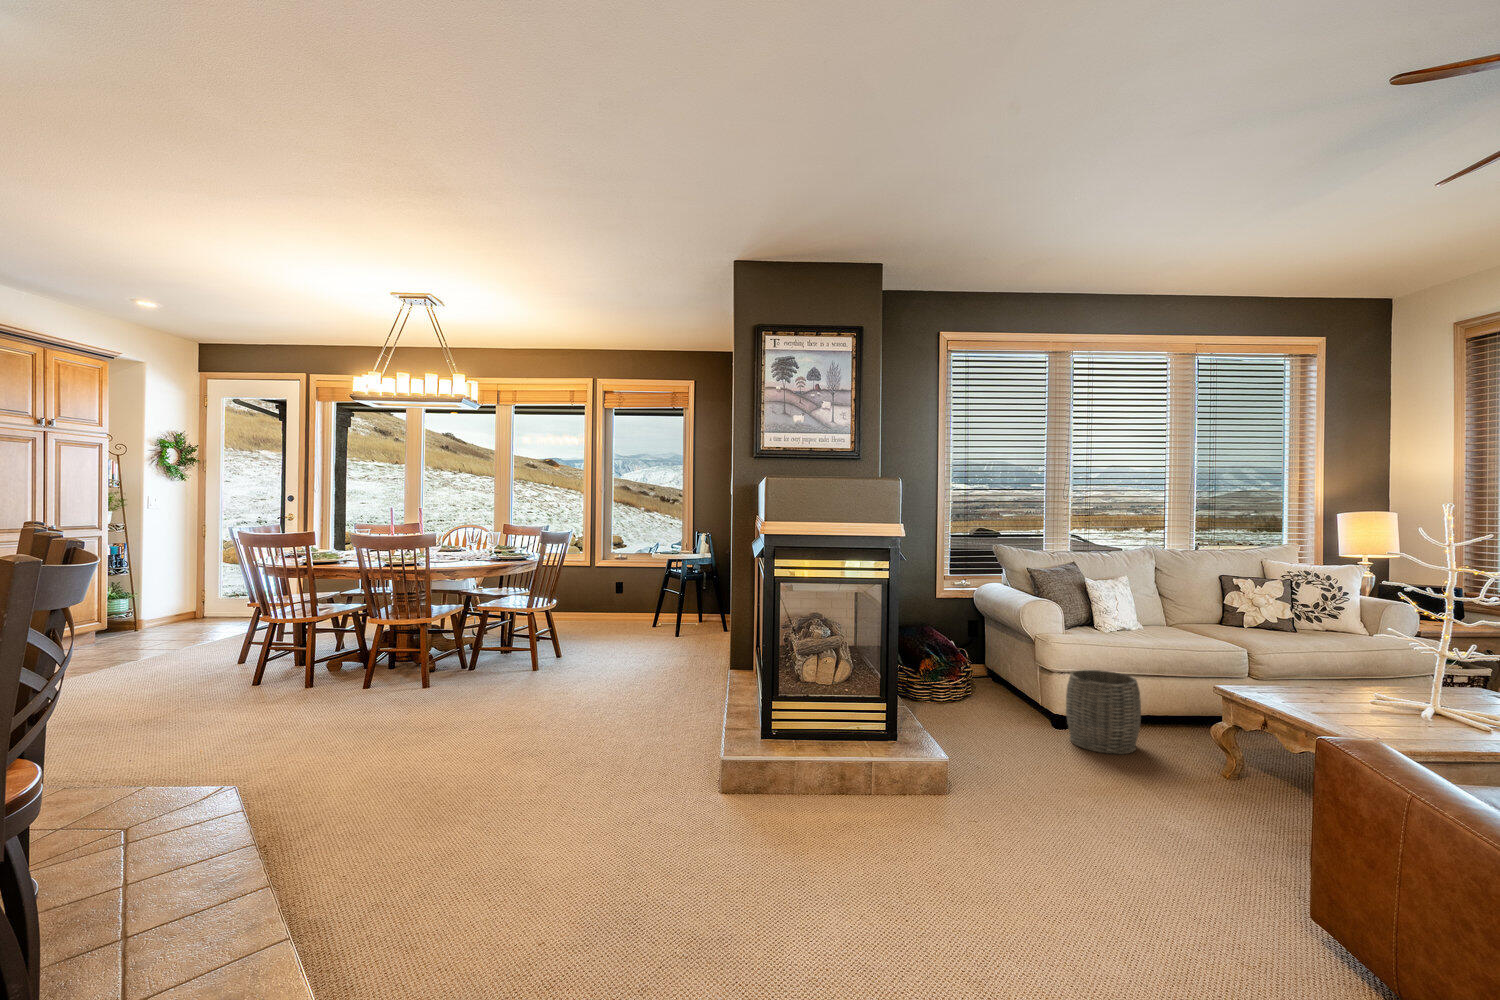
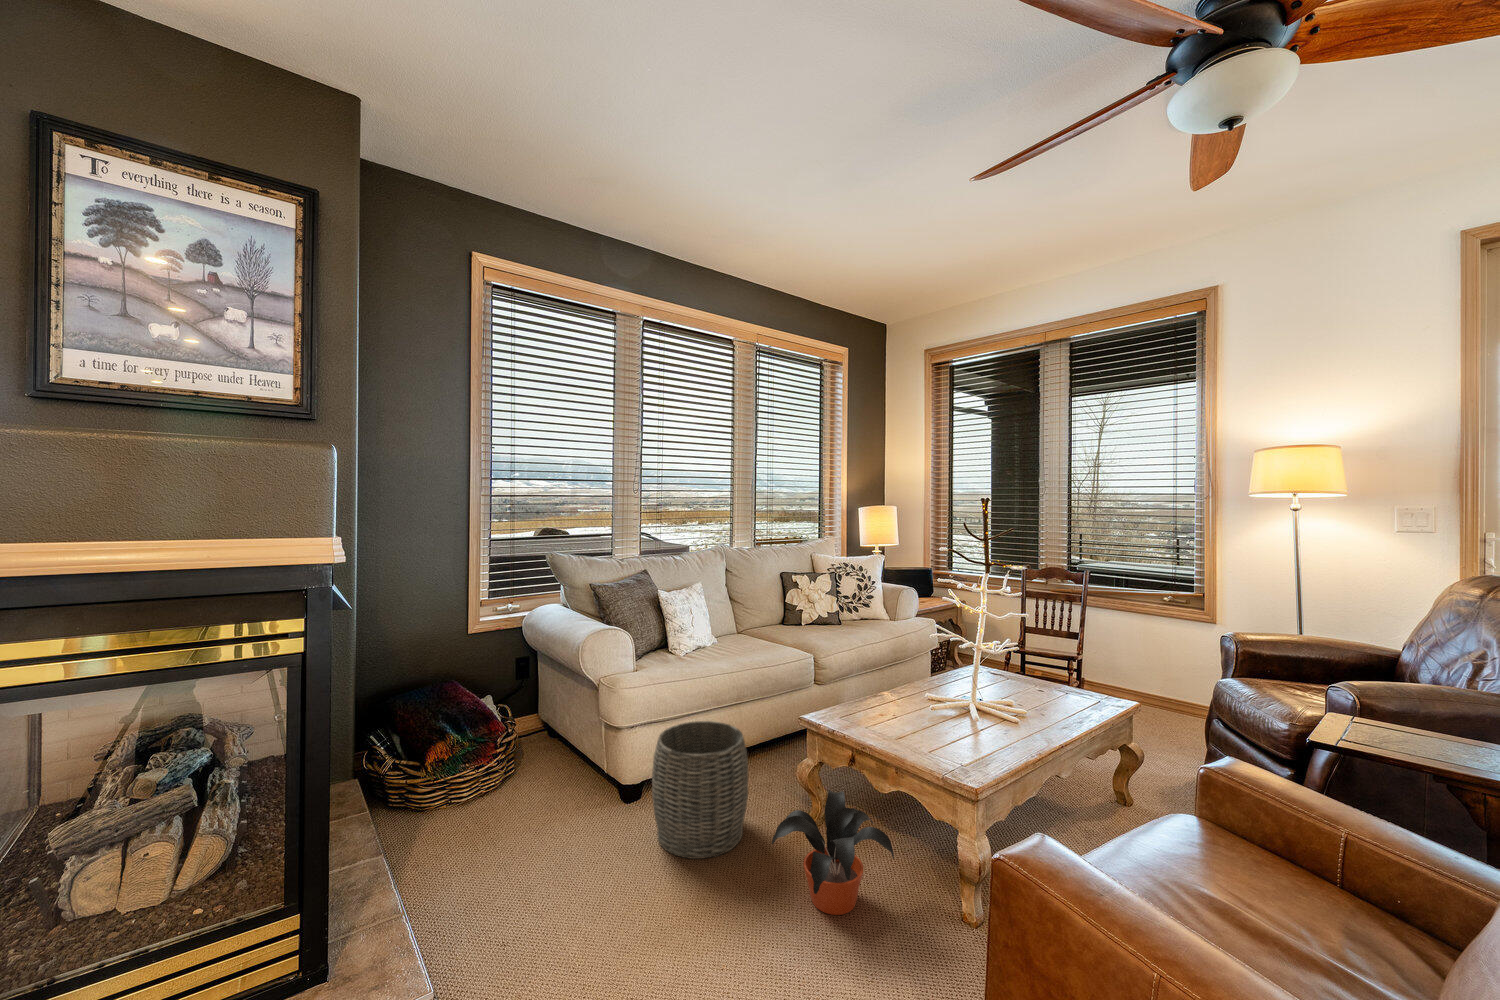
potted plant: none [1140,720,1232,792] -> present [772,790,894,915]

